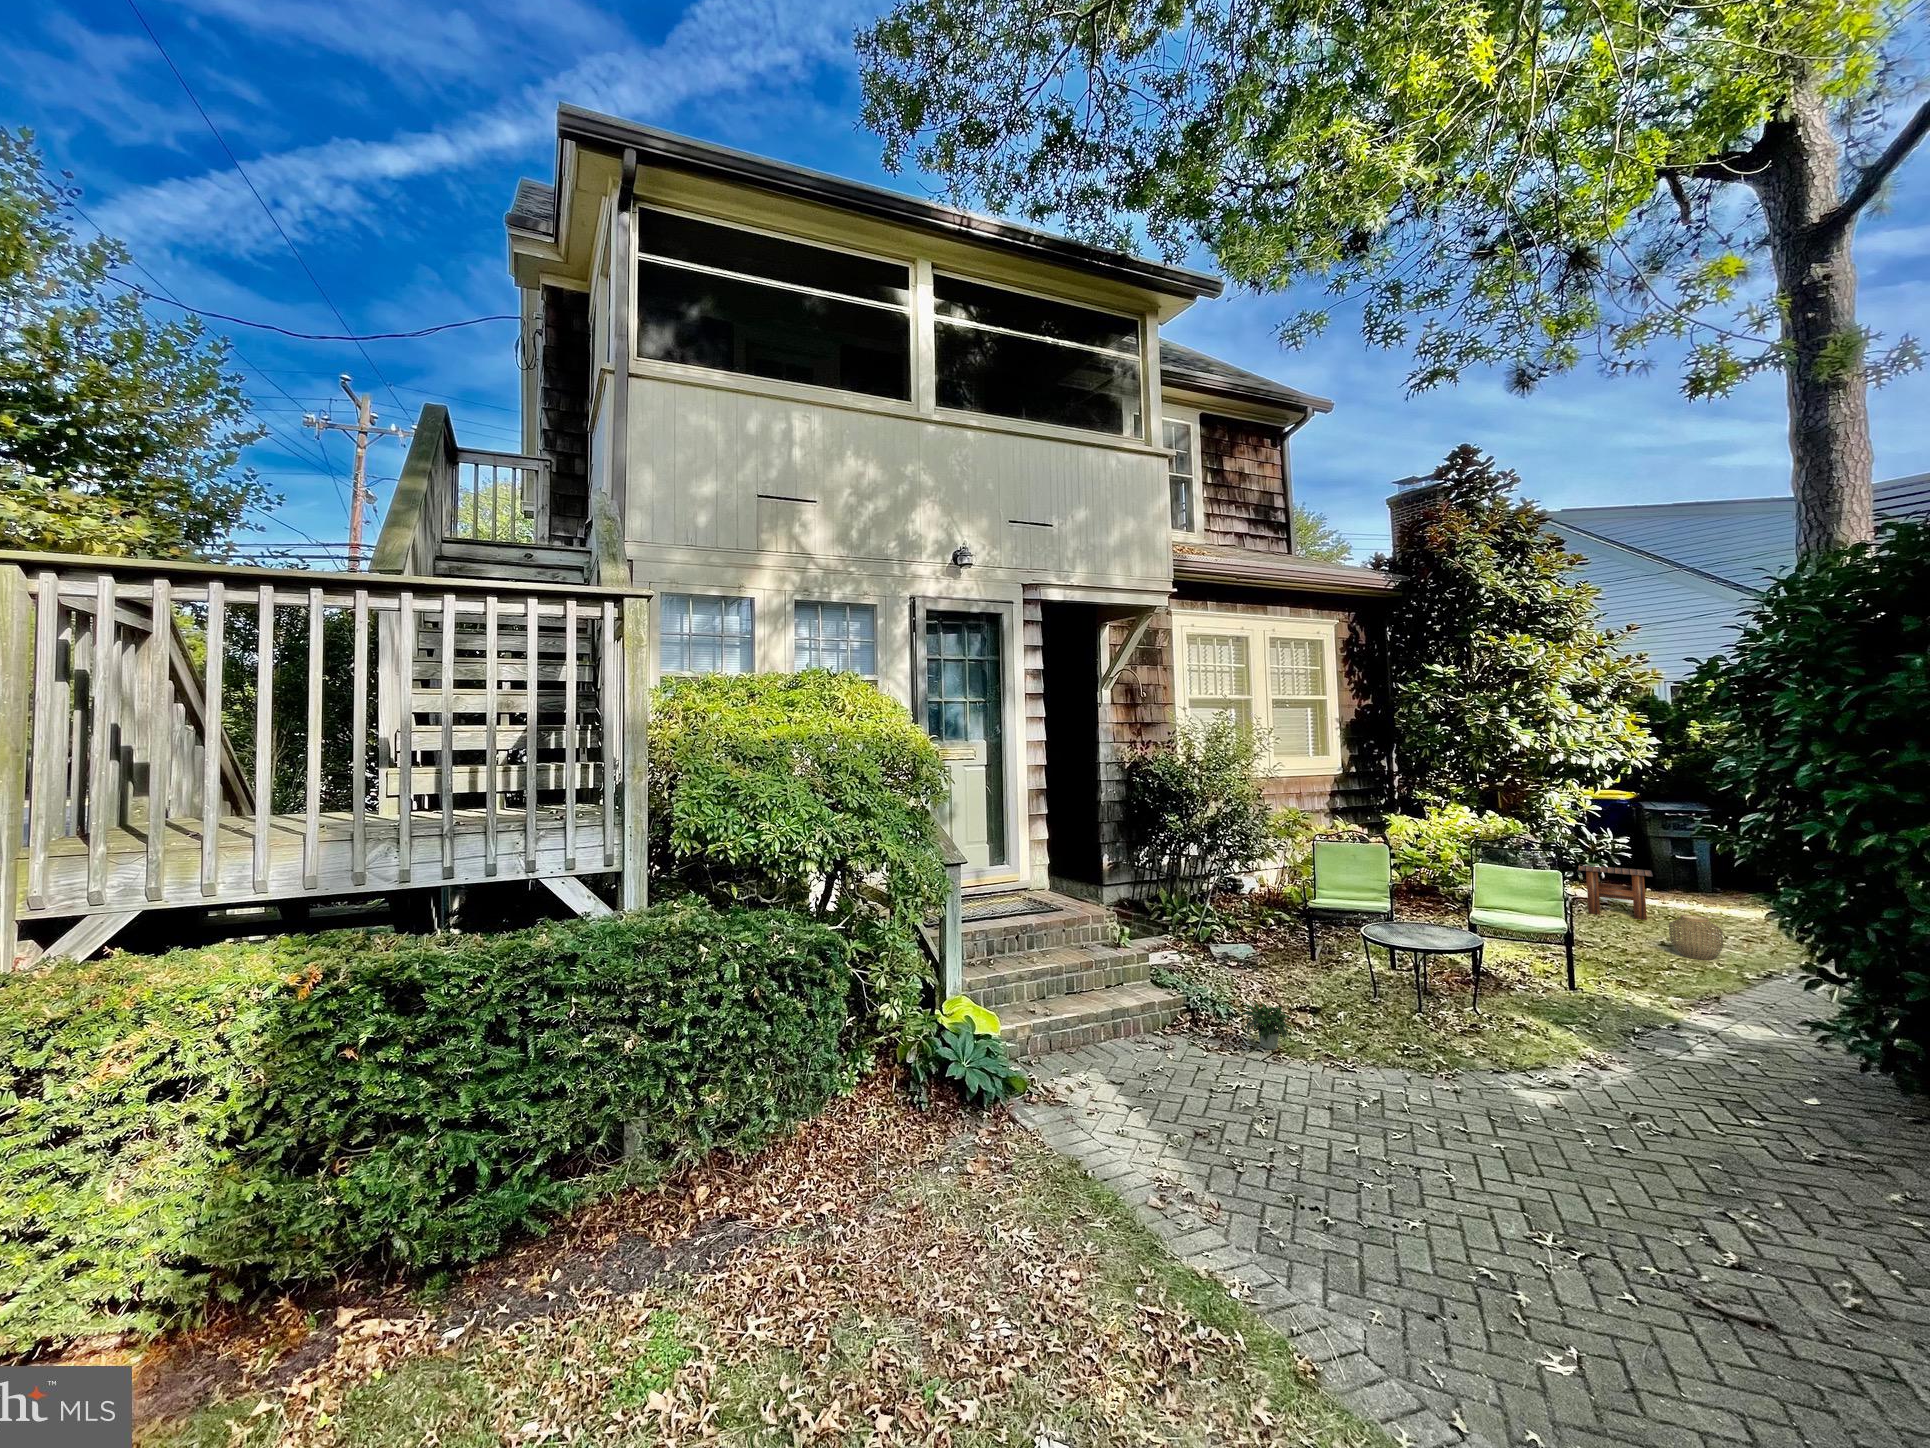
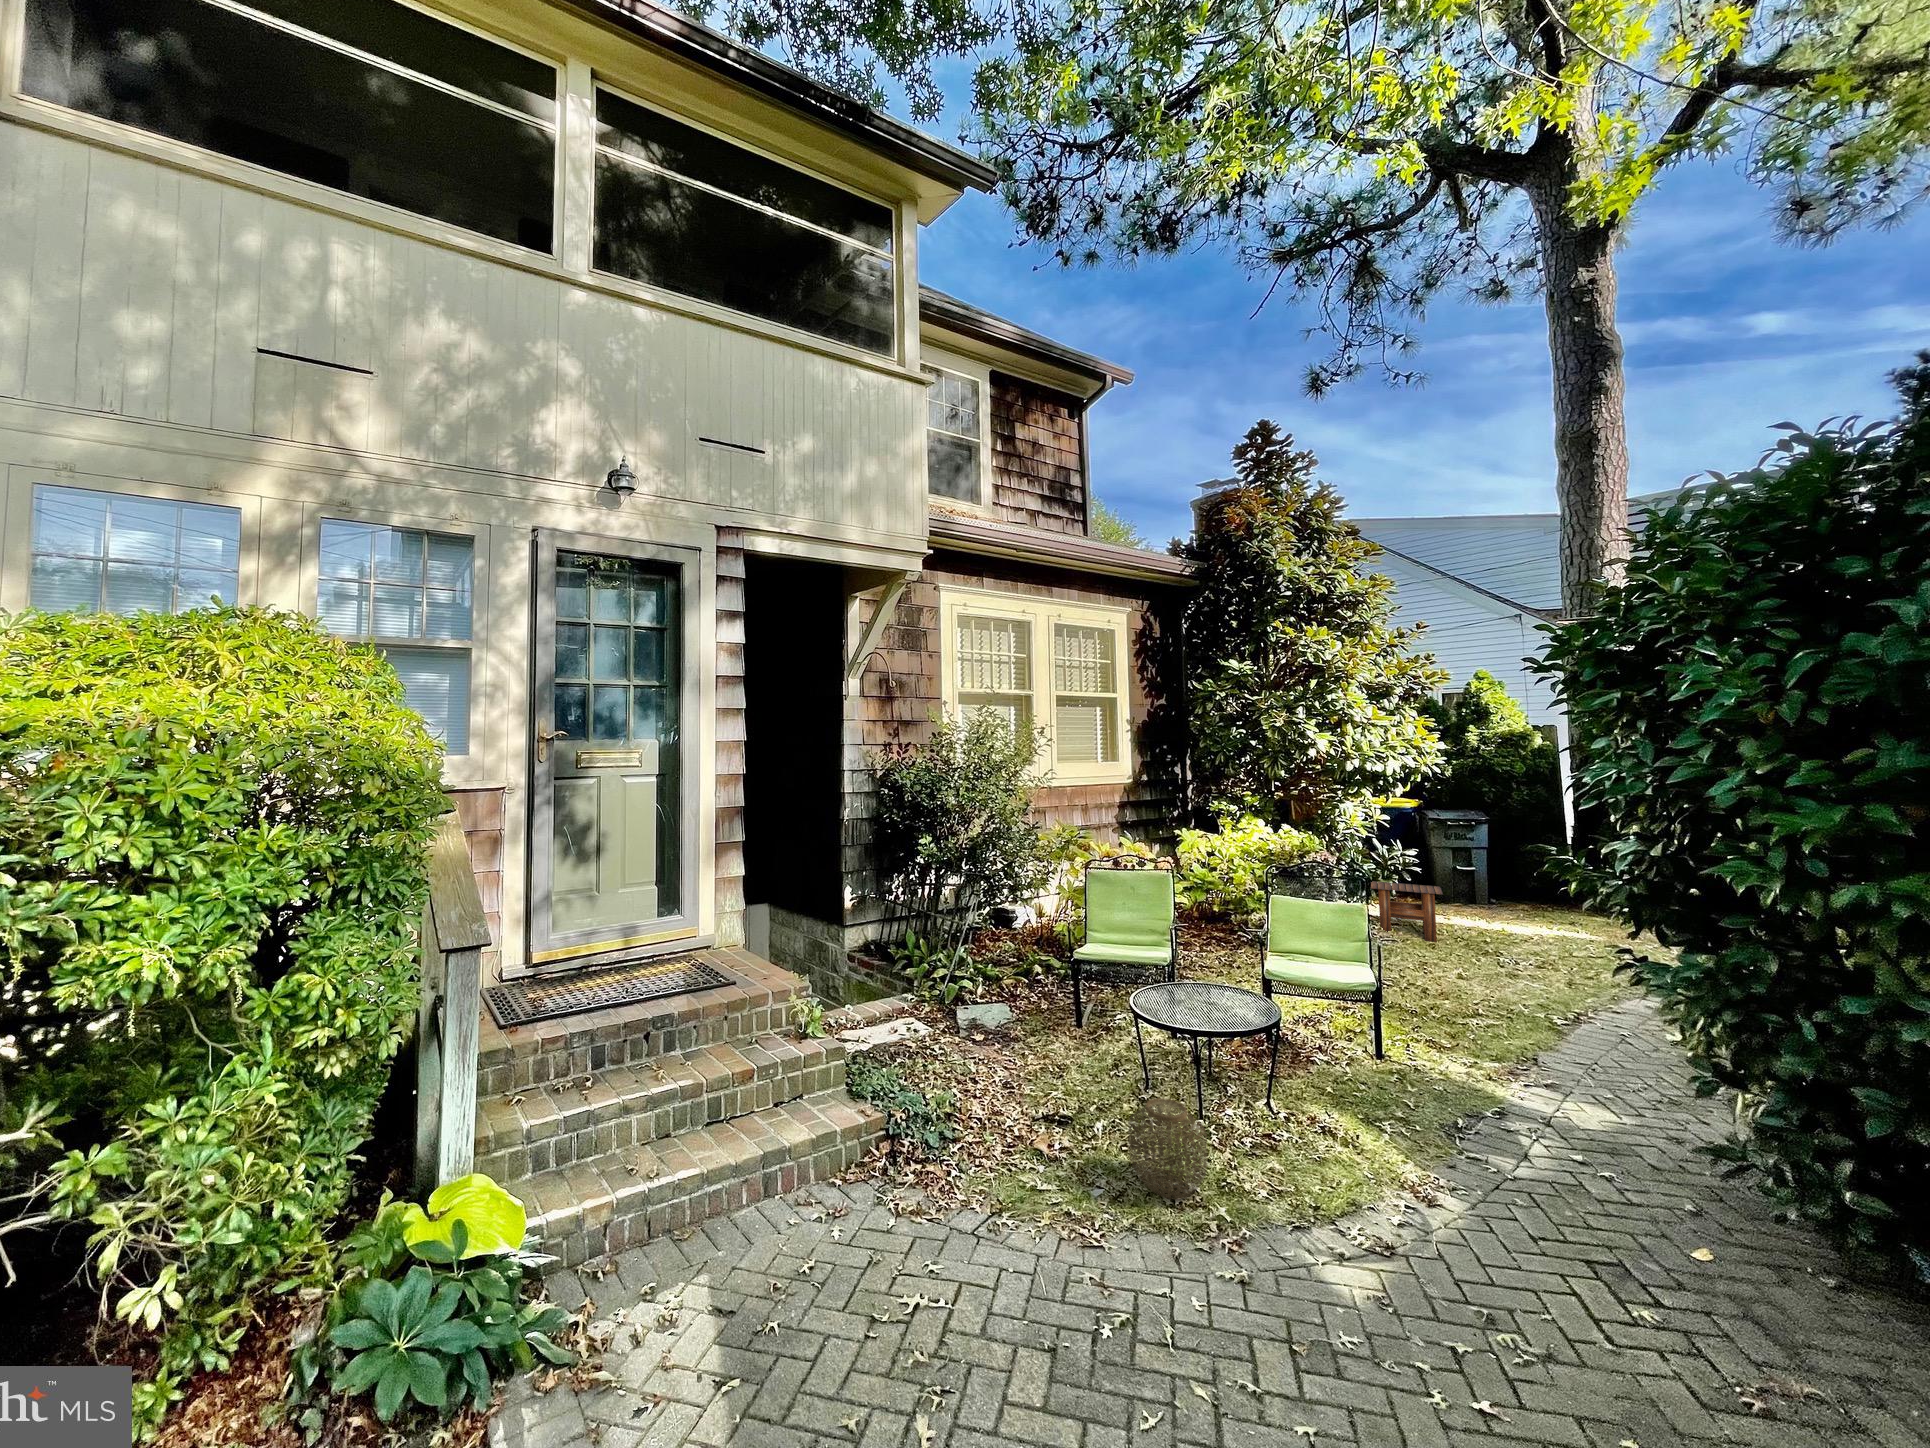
woven basket: present [1669,915,1723,960] -> present [1128,1098,1207,1199]
potted plant: present [1228,1000,1296,1049] -> none [937,1126,1027,1206]

